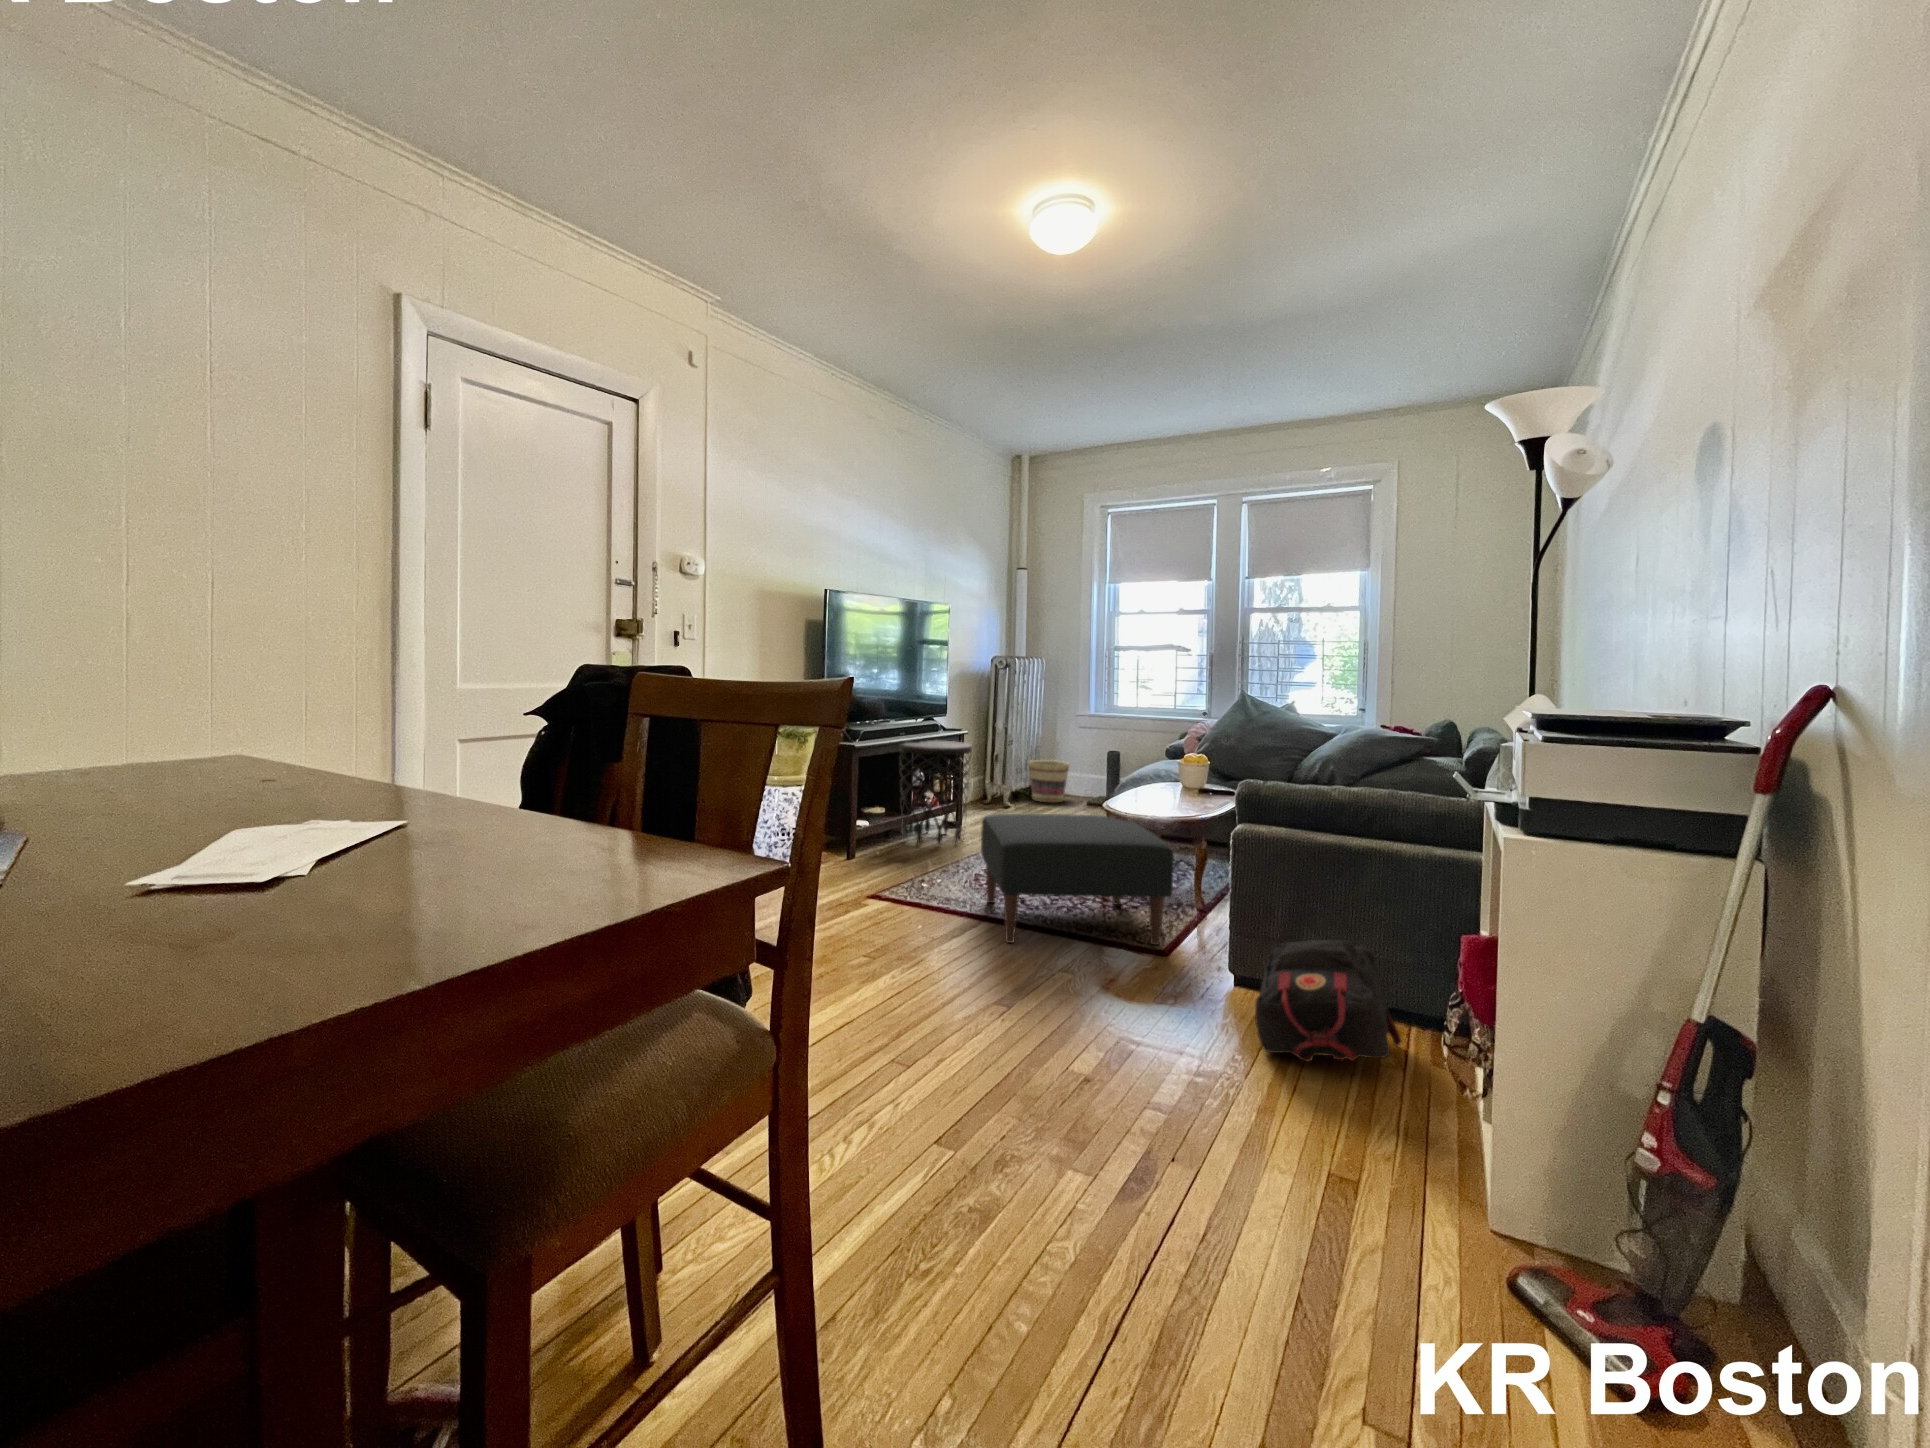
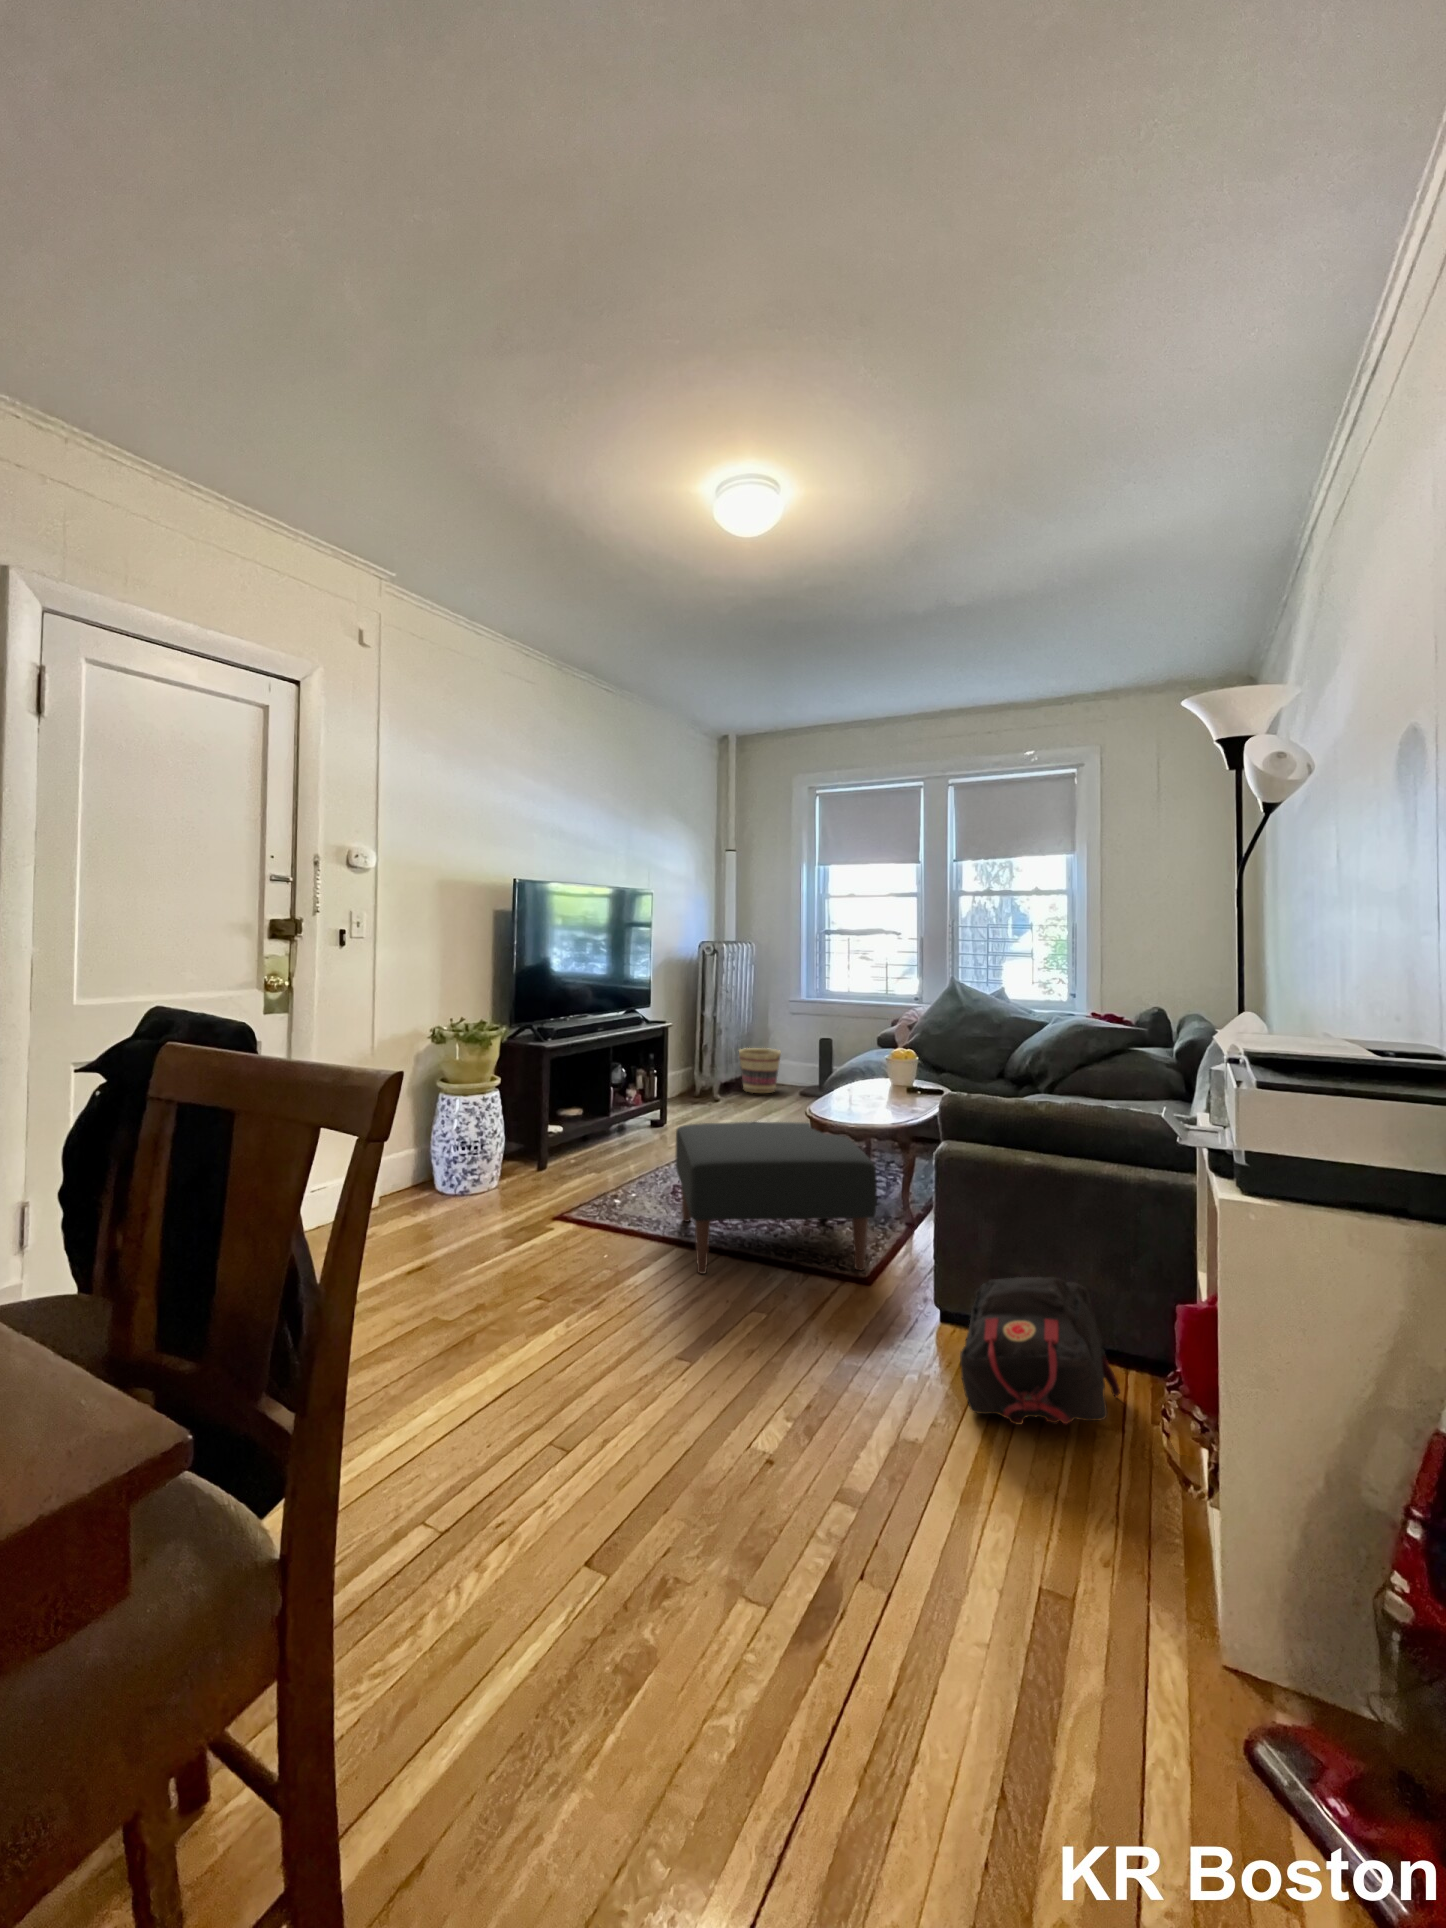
side table: present [899,740,972,845] -> none [596,1035,673,1150]

